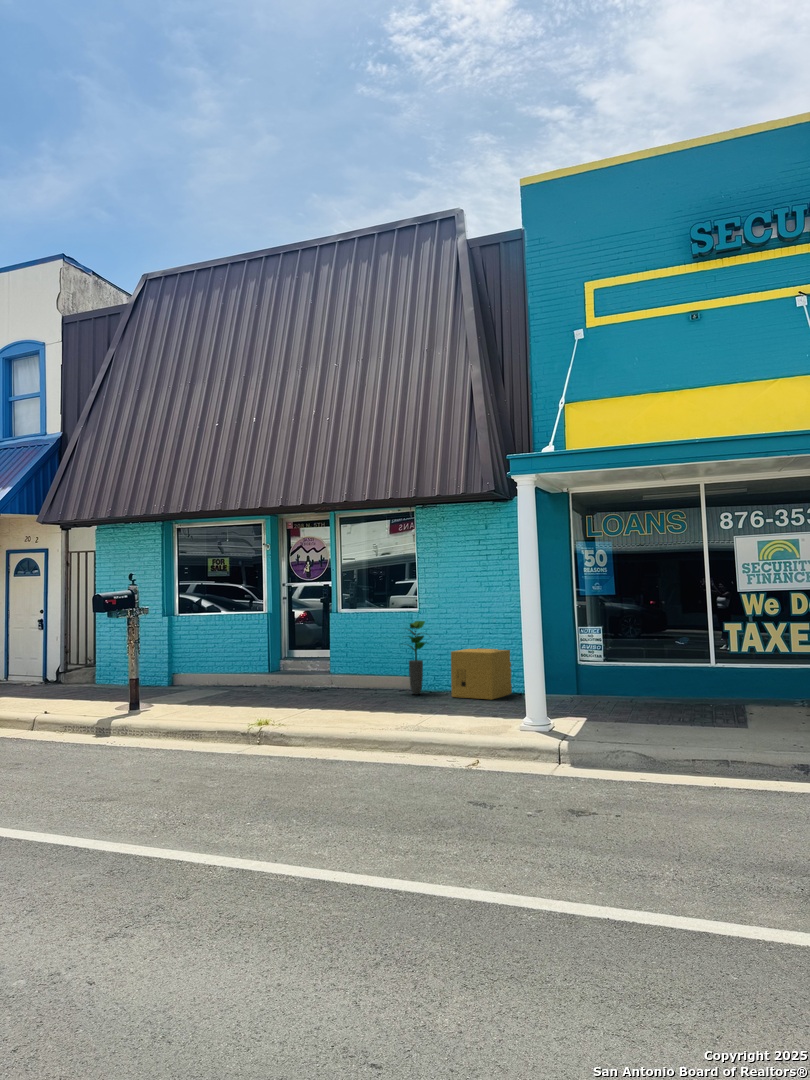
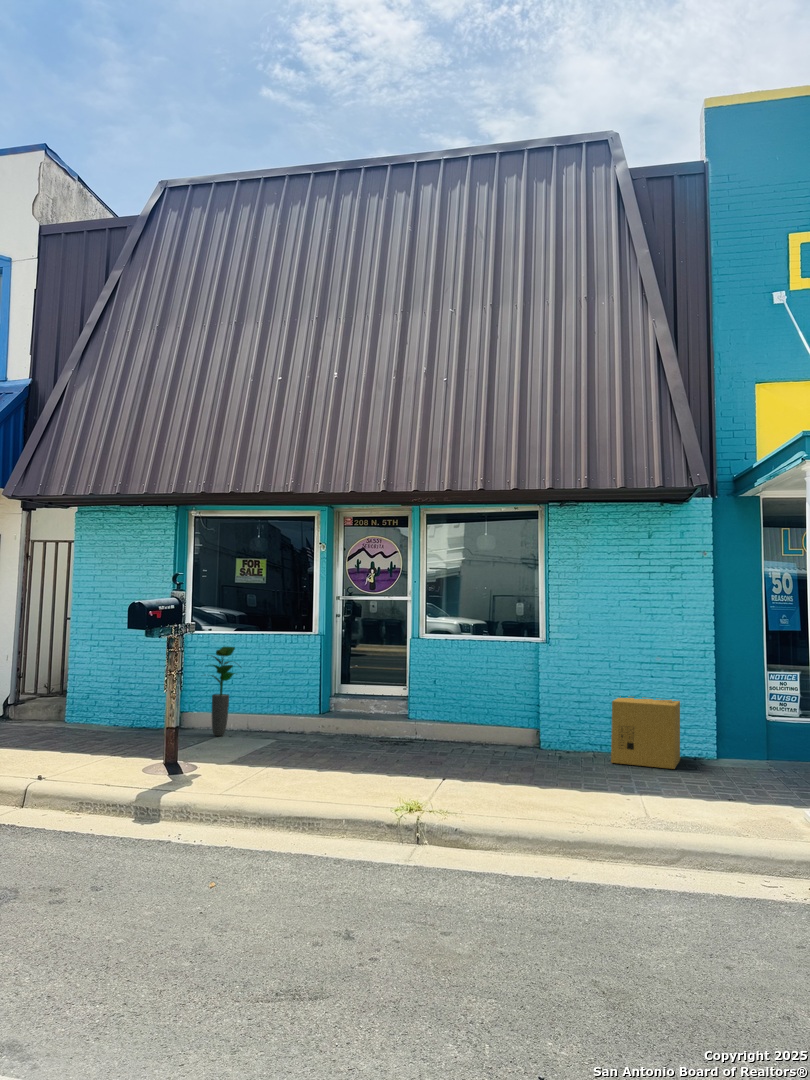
potted plant: present [408,621,426,694] -> present [212,646,235,736]

